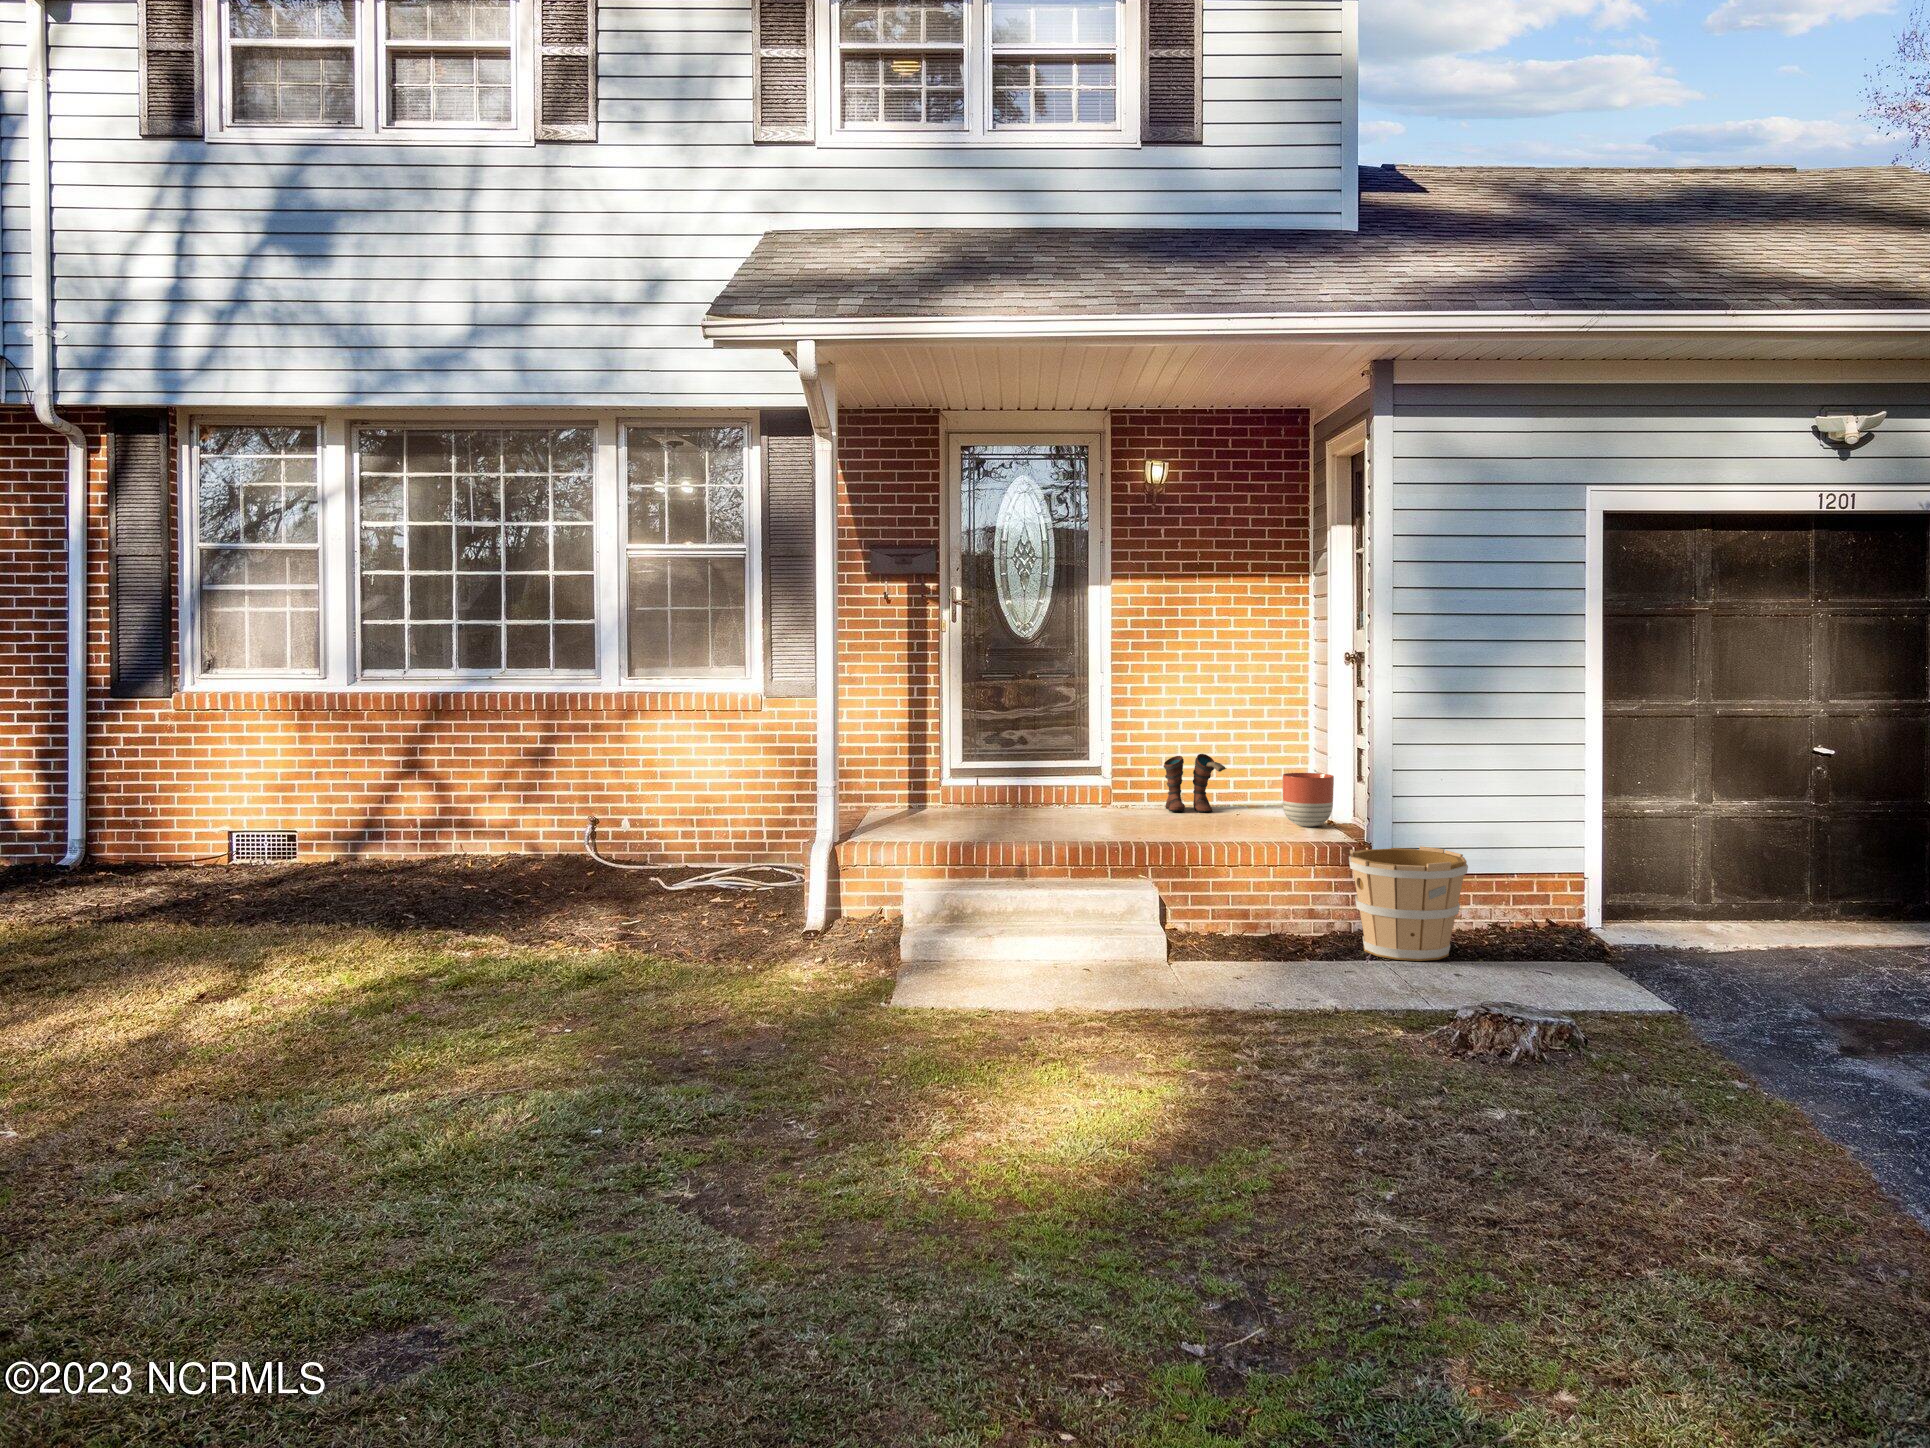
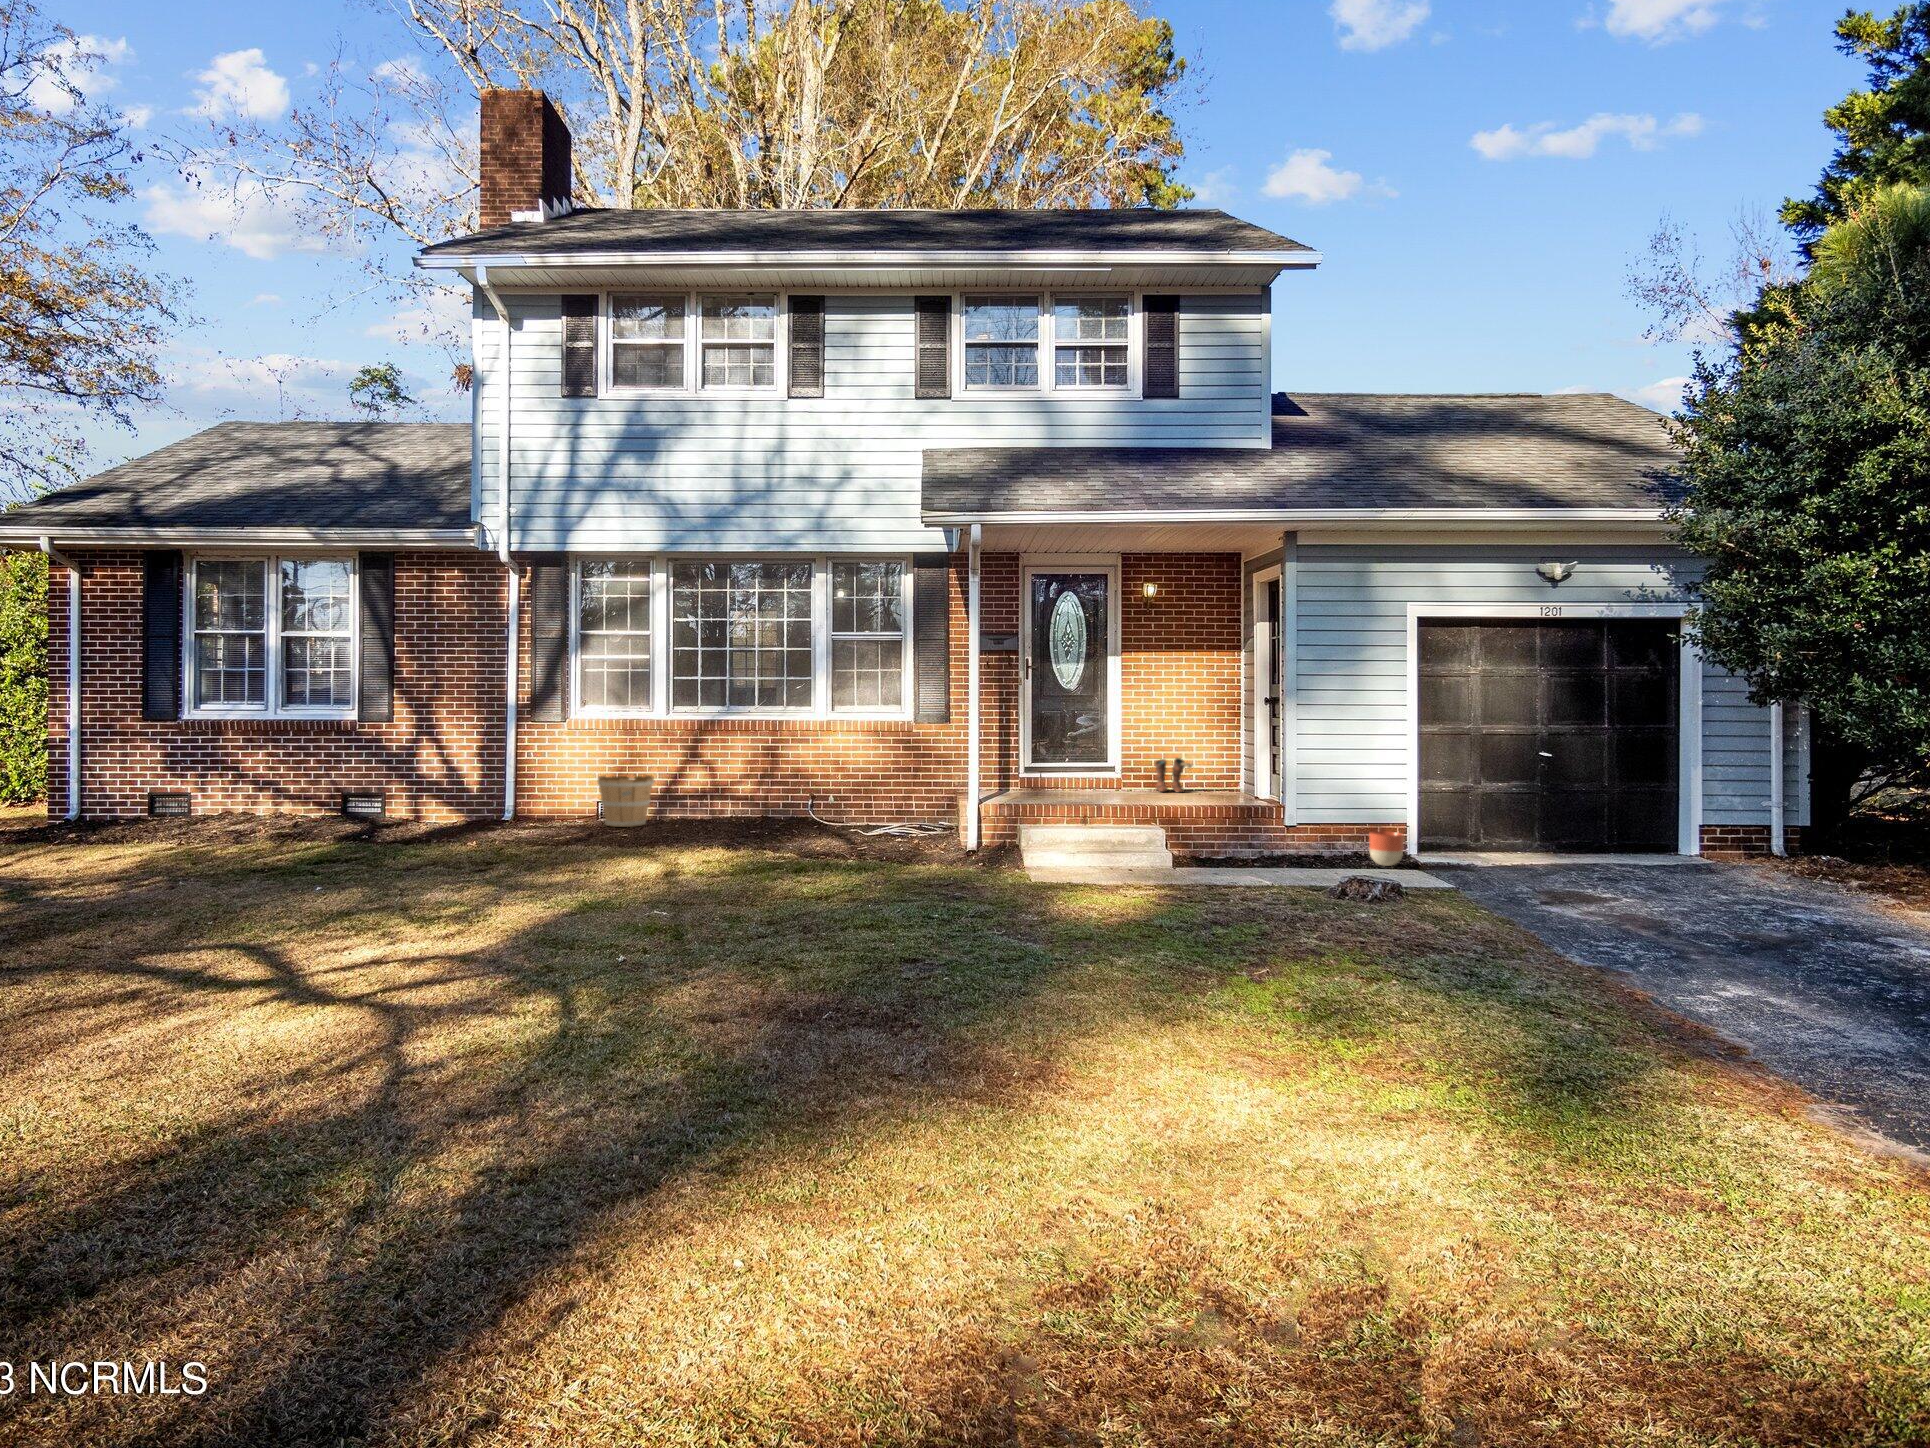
planter: present [1283,773,1334,827] -> present [1369,831,1404,866]
wooden bucket: present [1349,846,1468,961] -> present [598,775,654,827]

